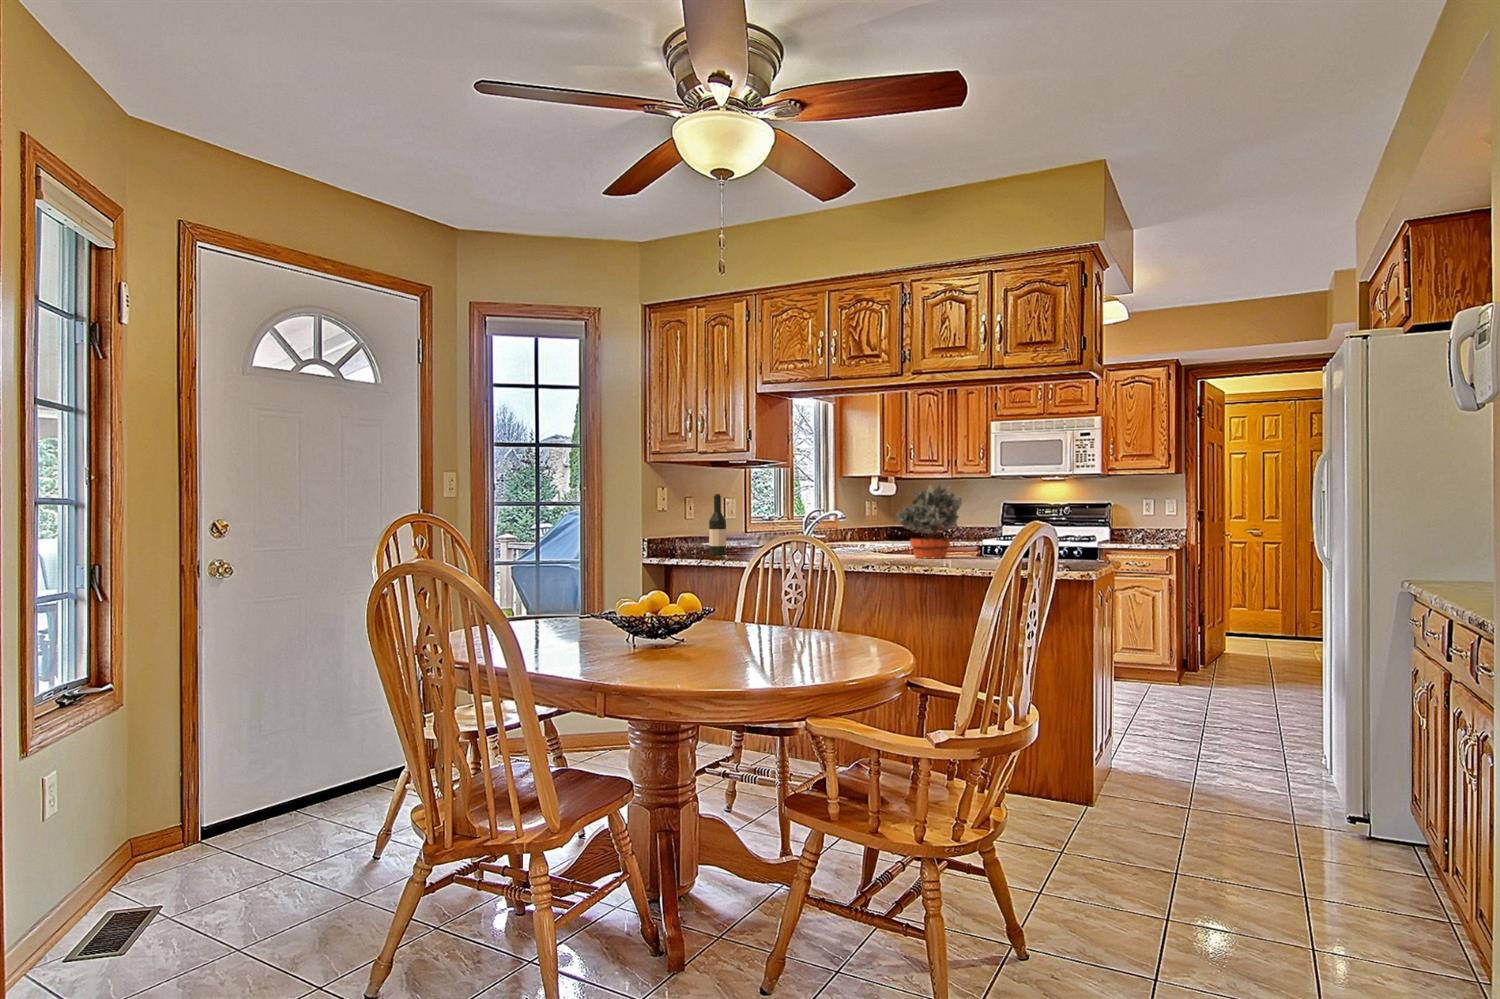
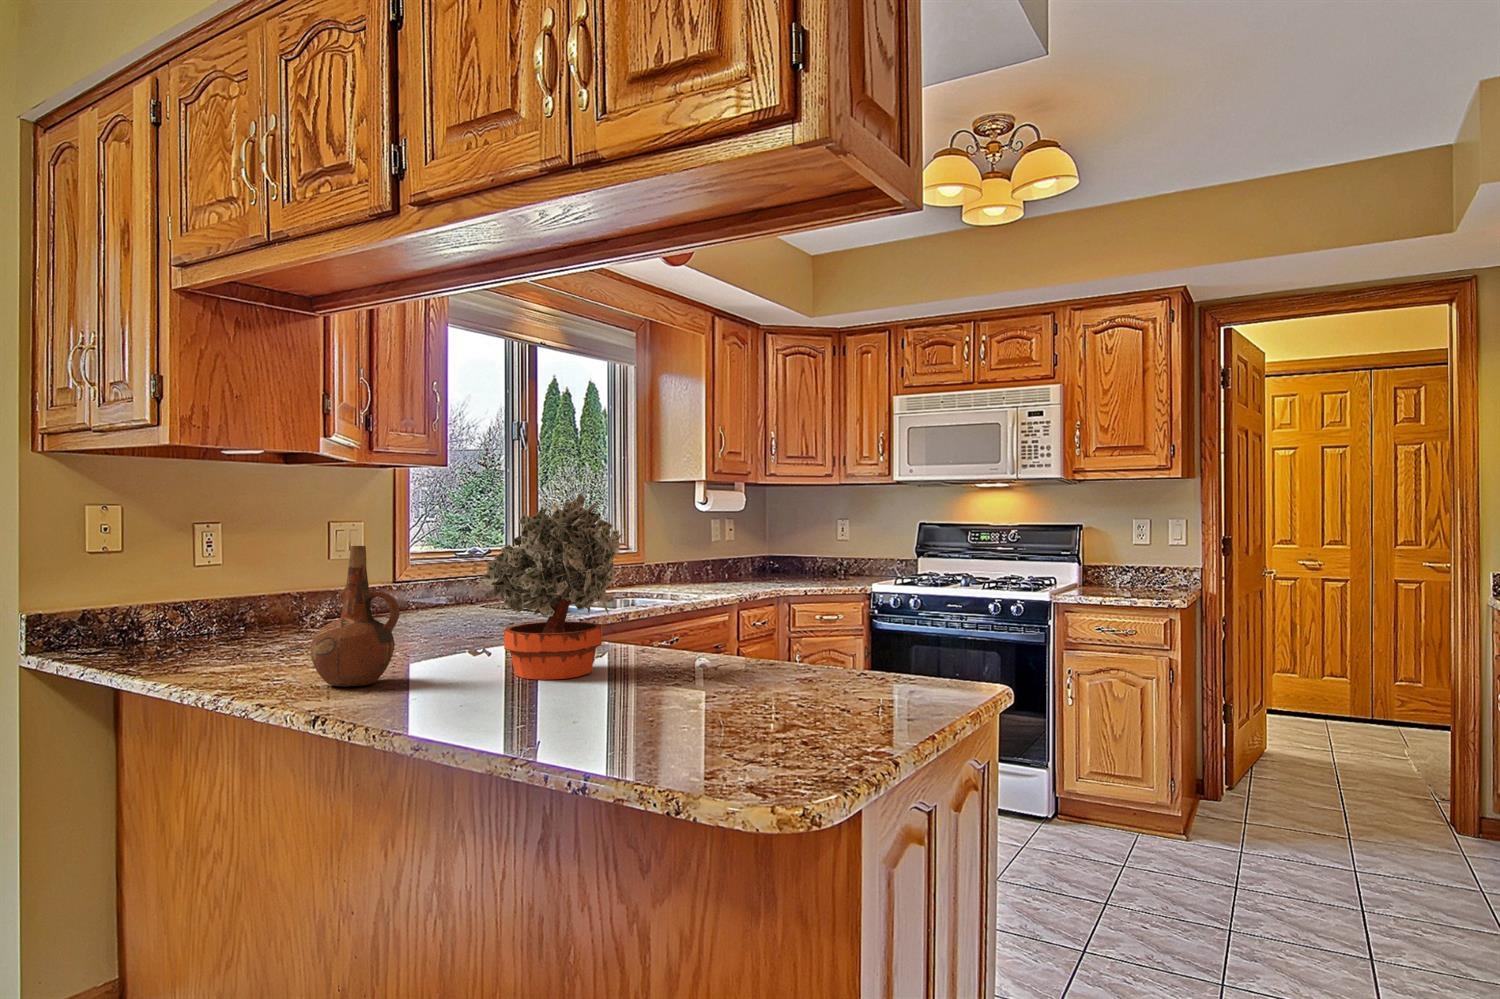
wine bottle: present [709,494,726,555] -> none [153,517,193,647]
ceramic pitcher: none [846,503,879,559] -> present [311,546,399,686]

